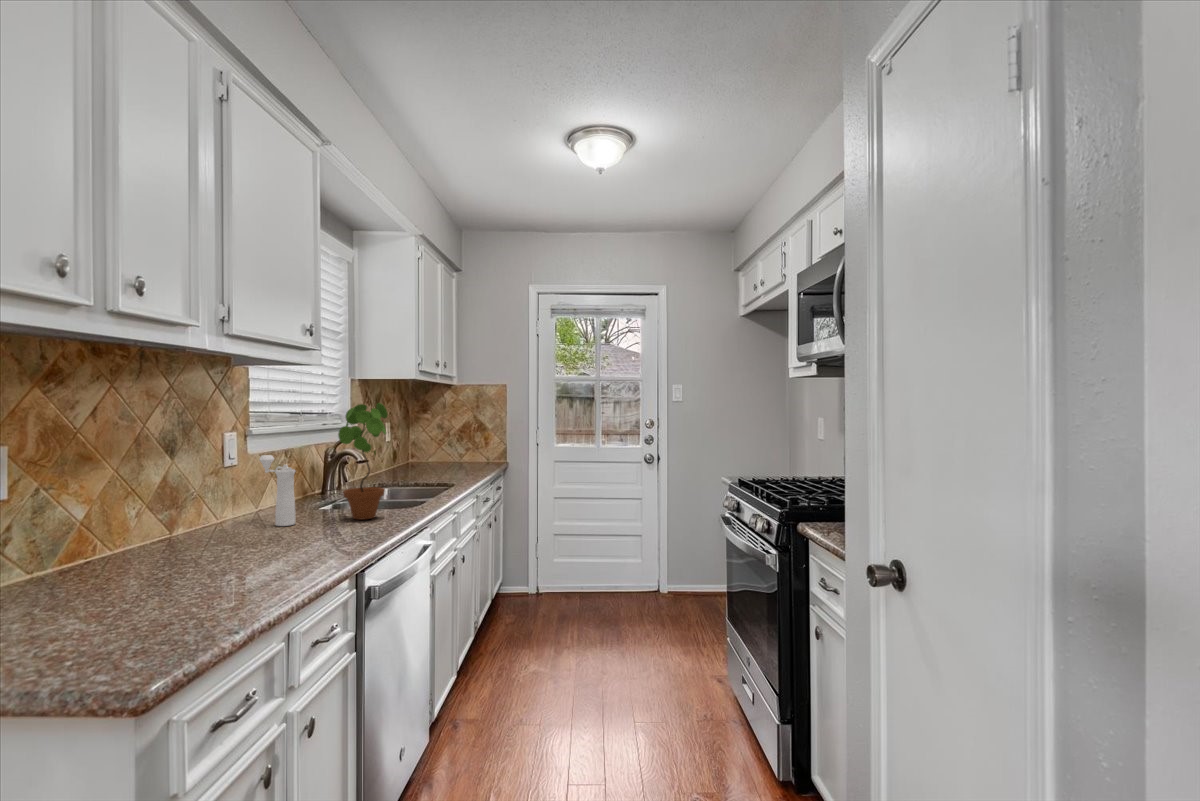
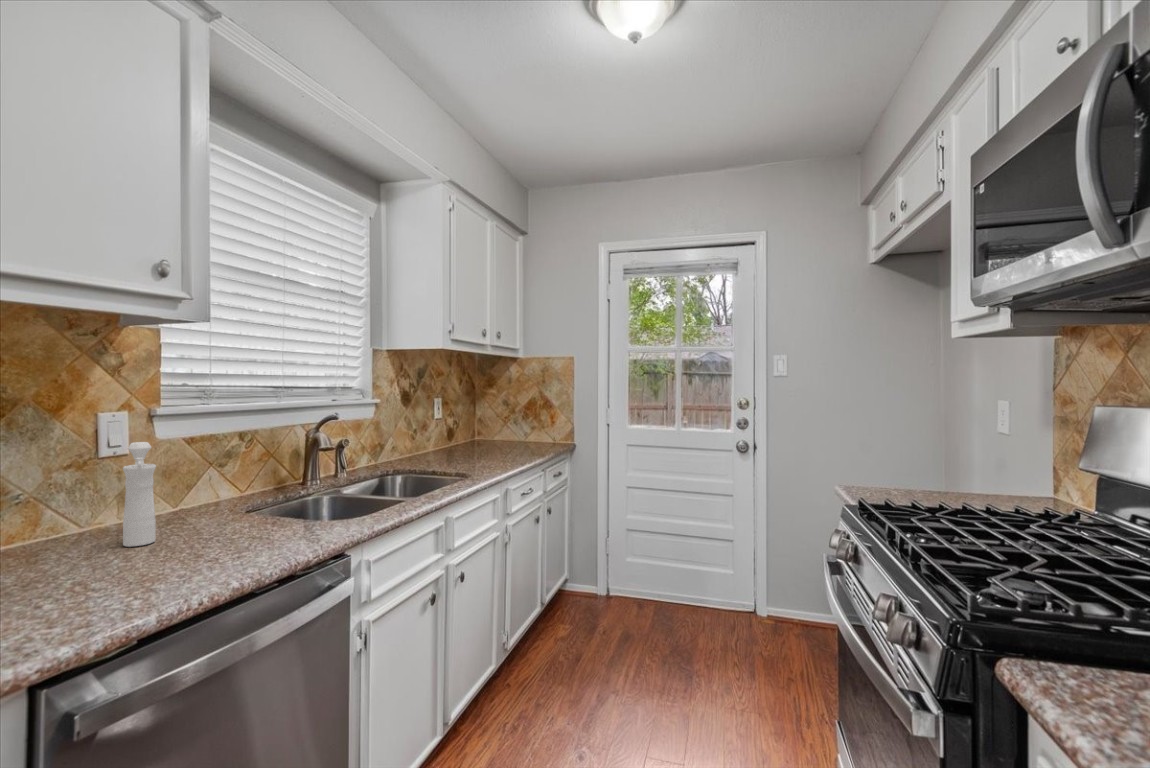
potted plant: present [338,403,388,520] -> none [209,372,297,540]

